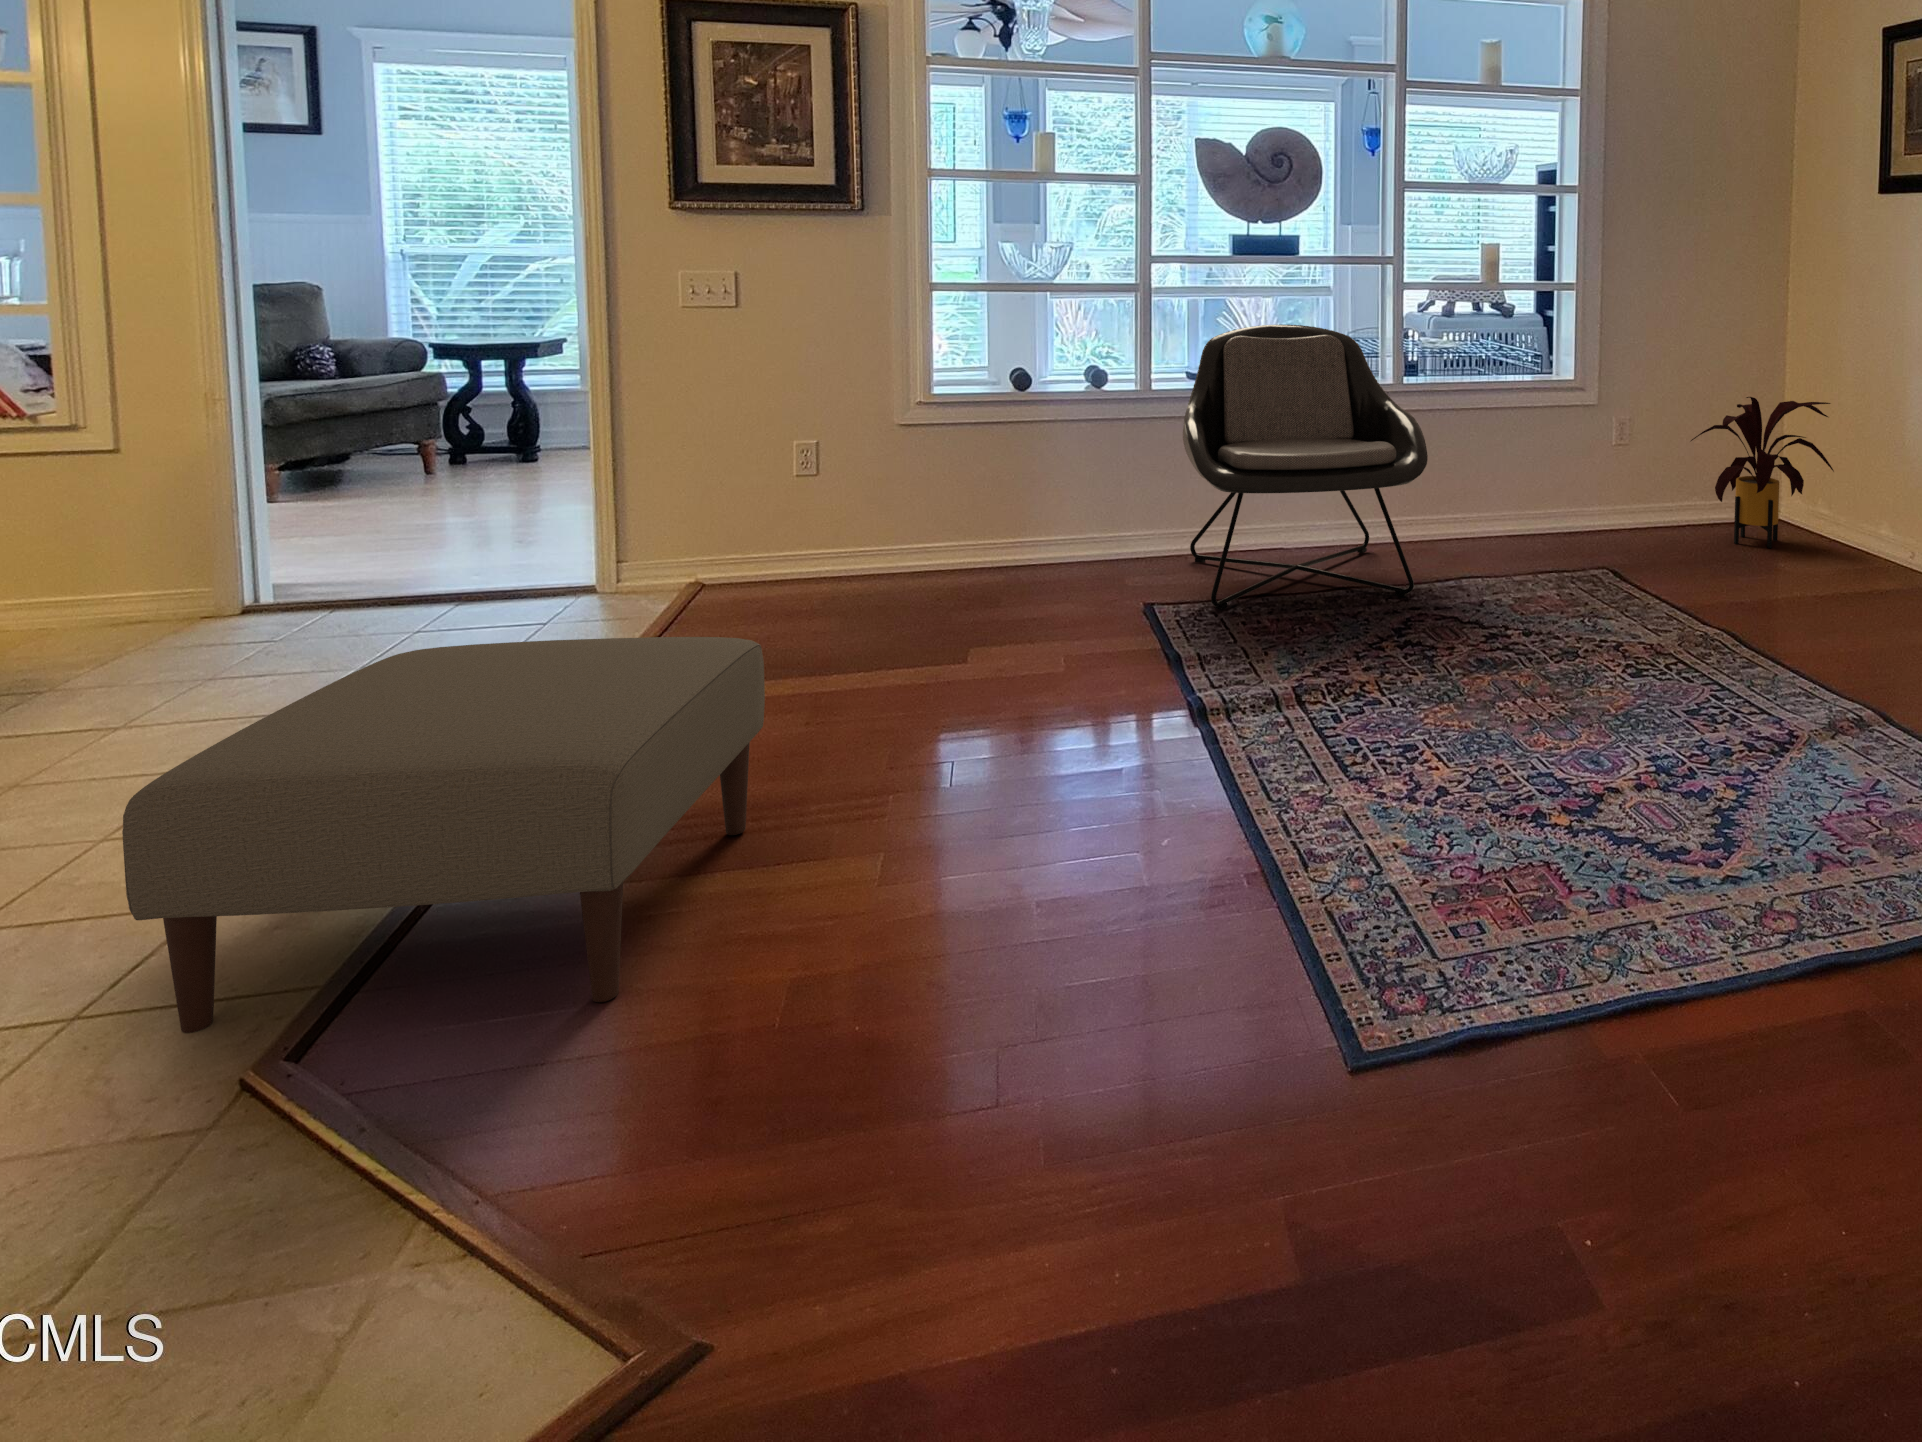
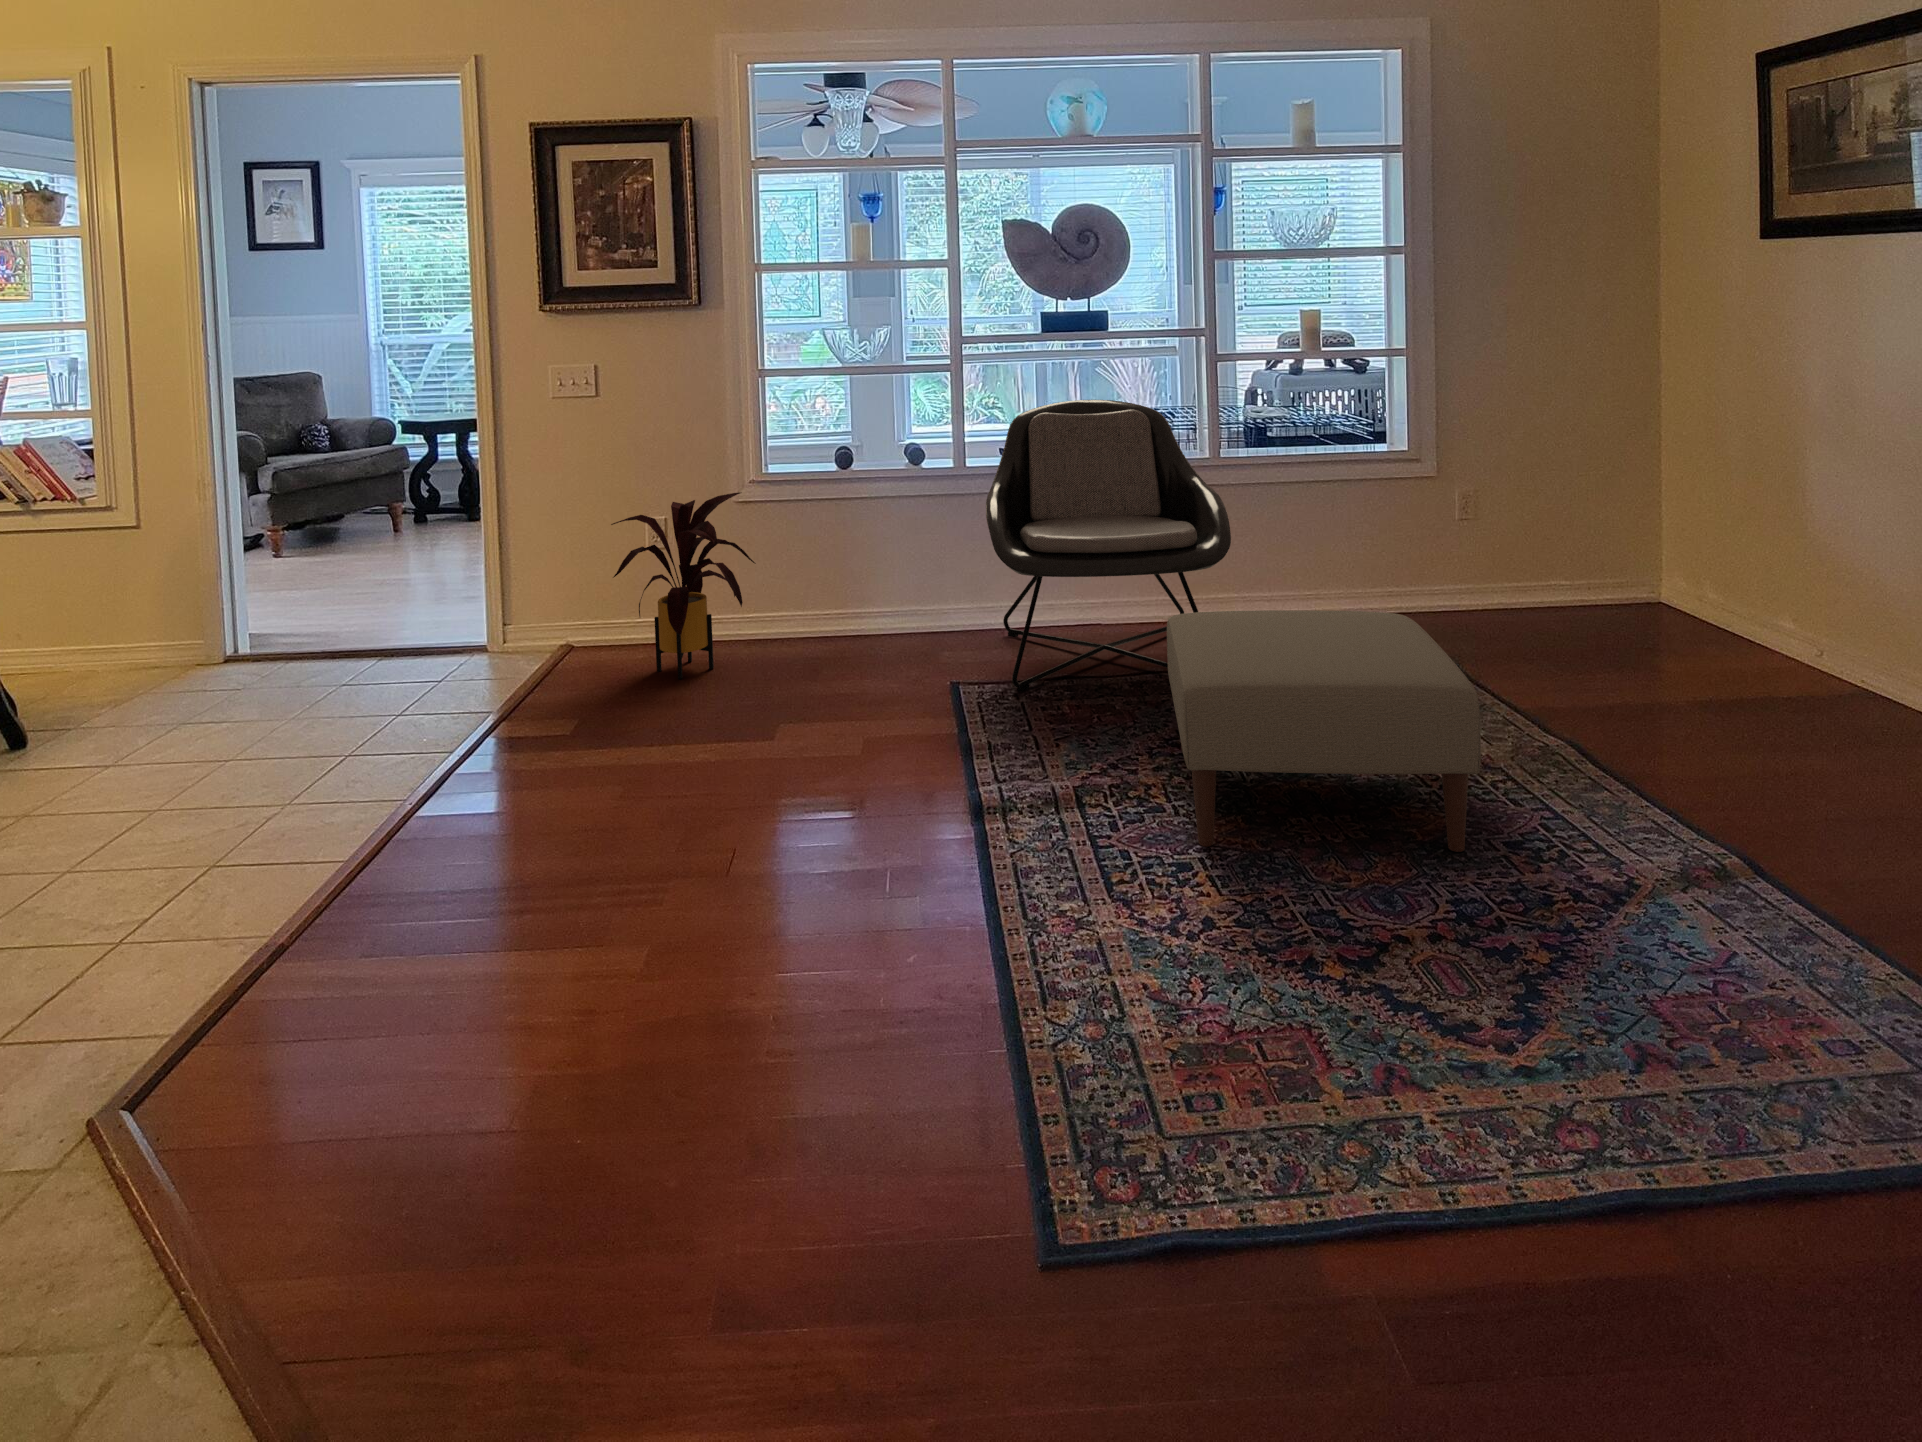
house plant: present [1691,397,1834,548] -> present [611,493,756,679]
ottoman: present [122,637,765,1033] -> present [1167,610,1481,852]

